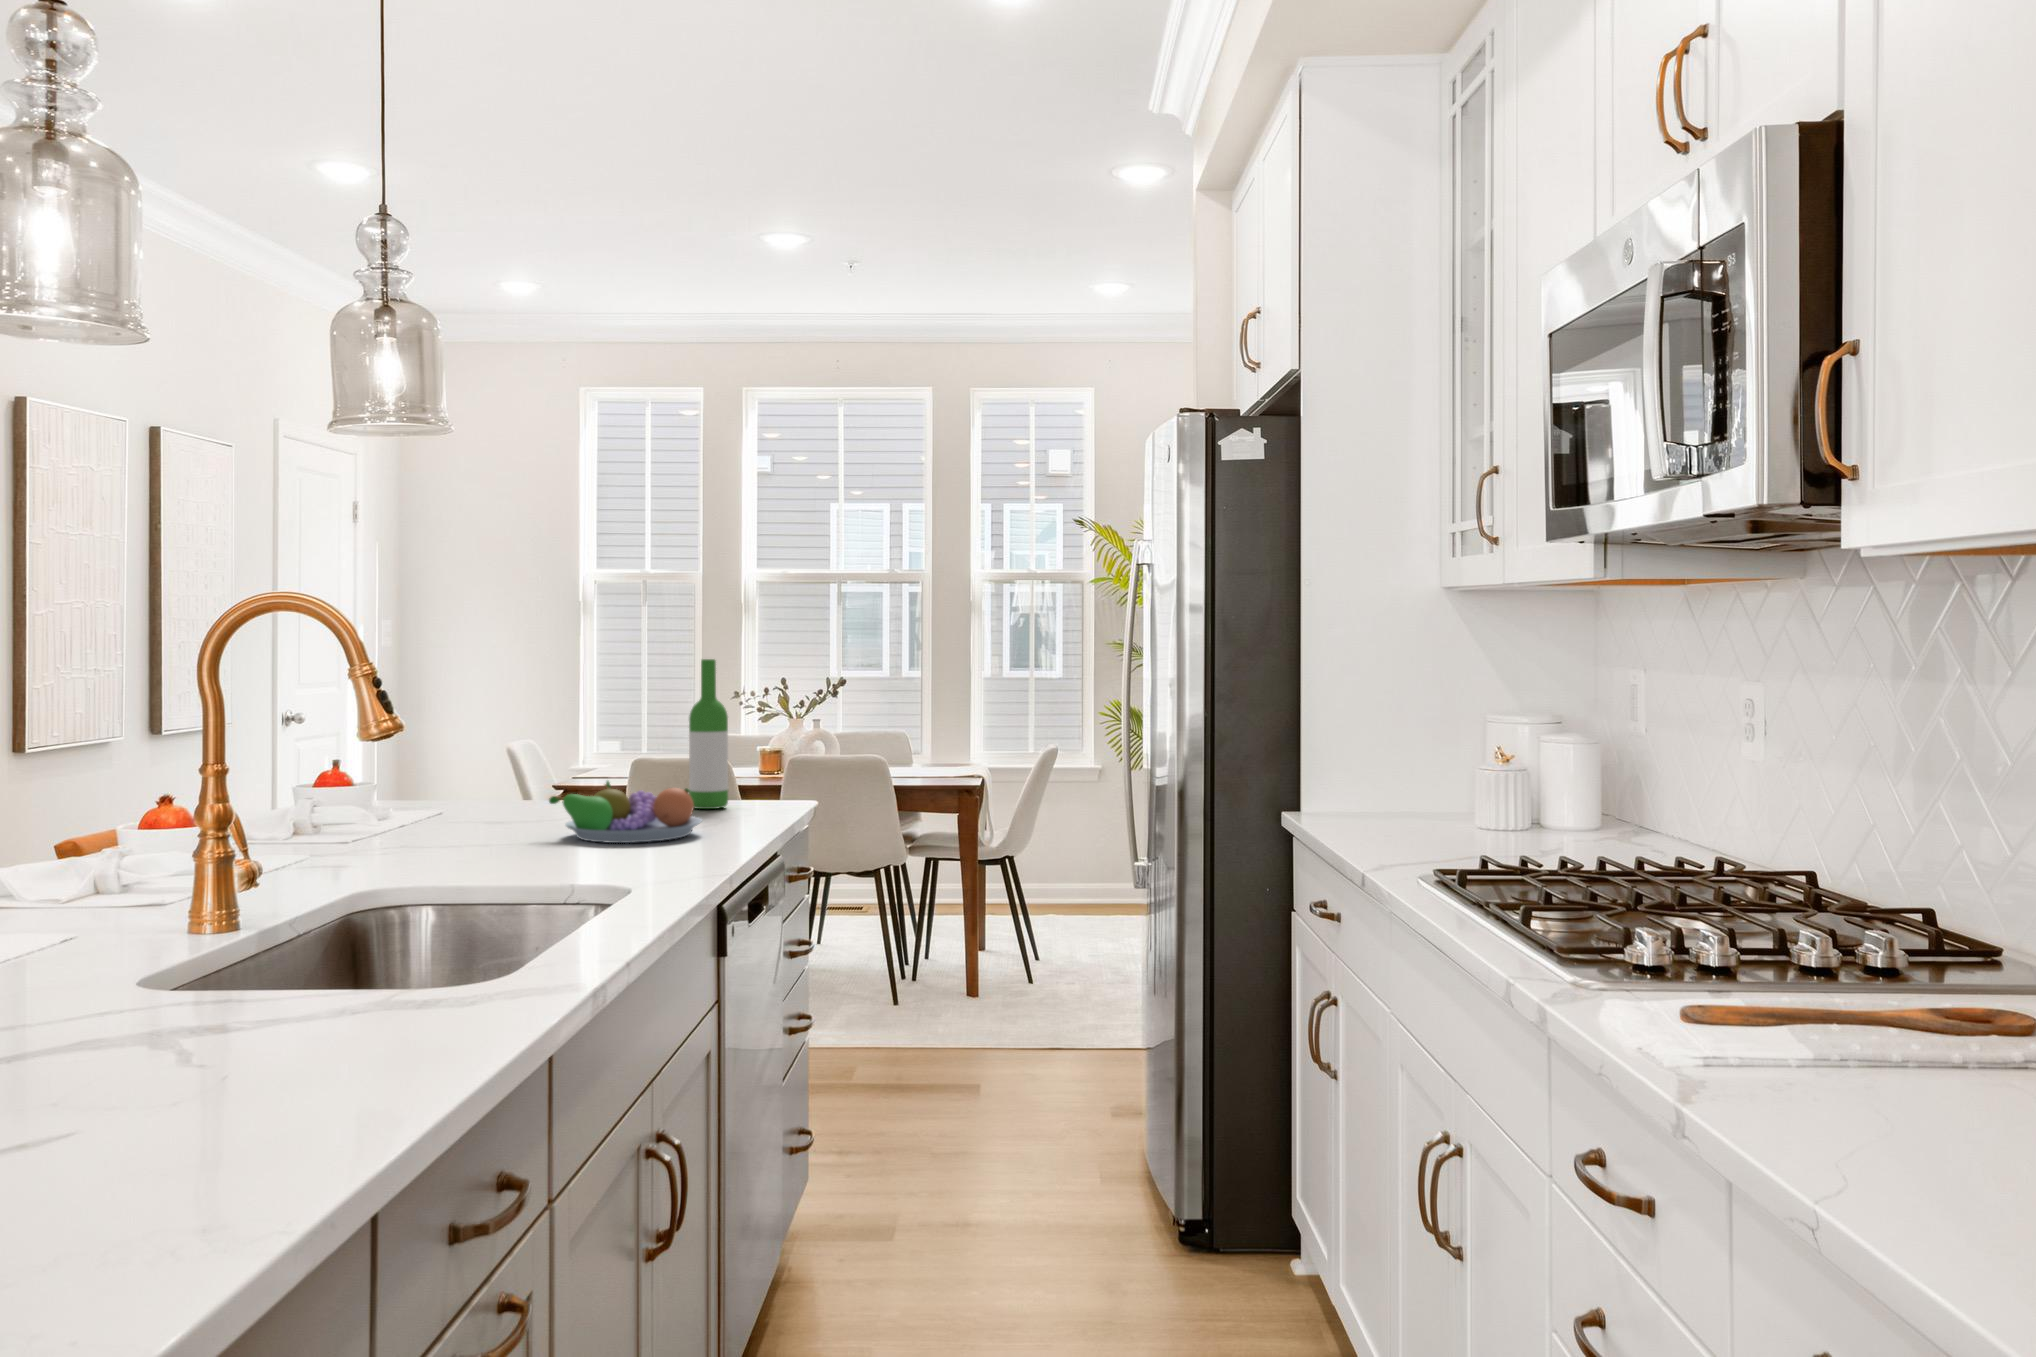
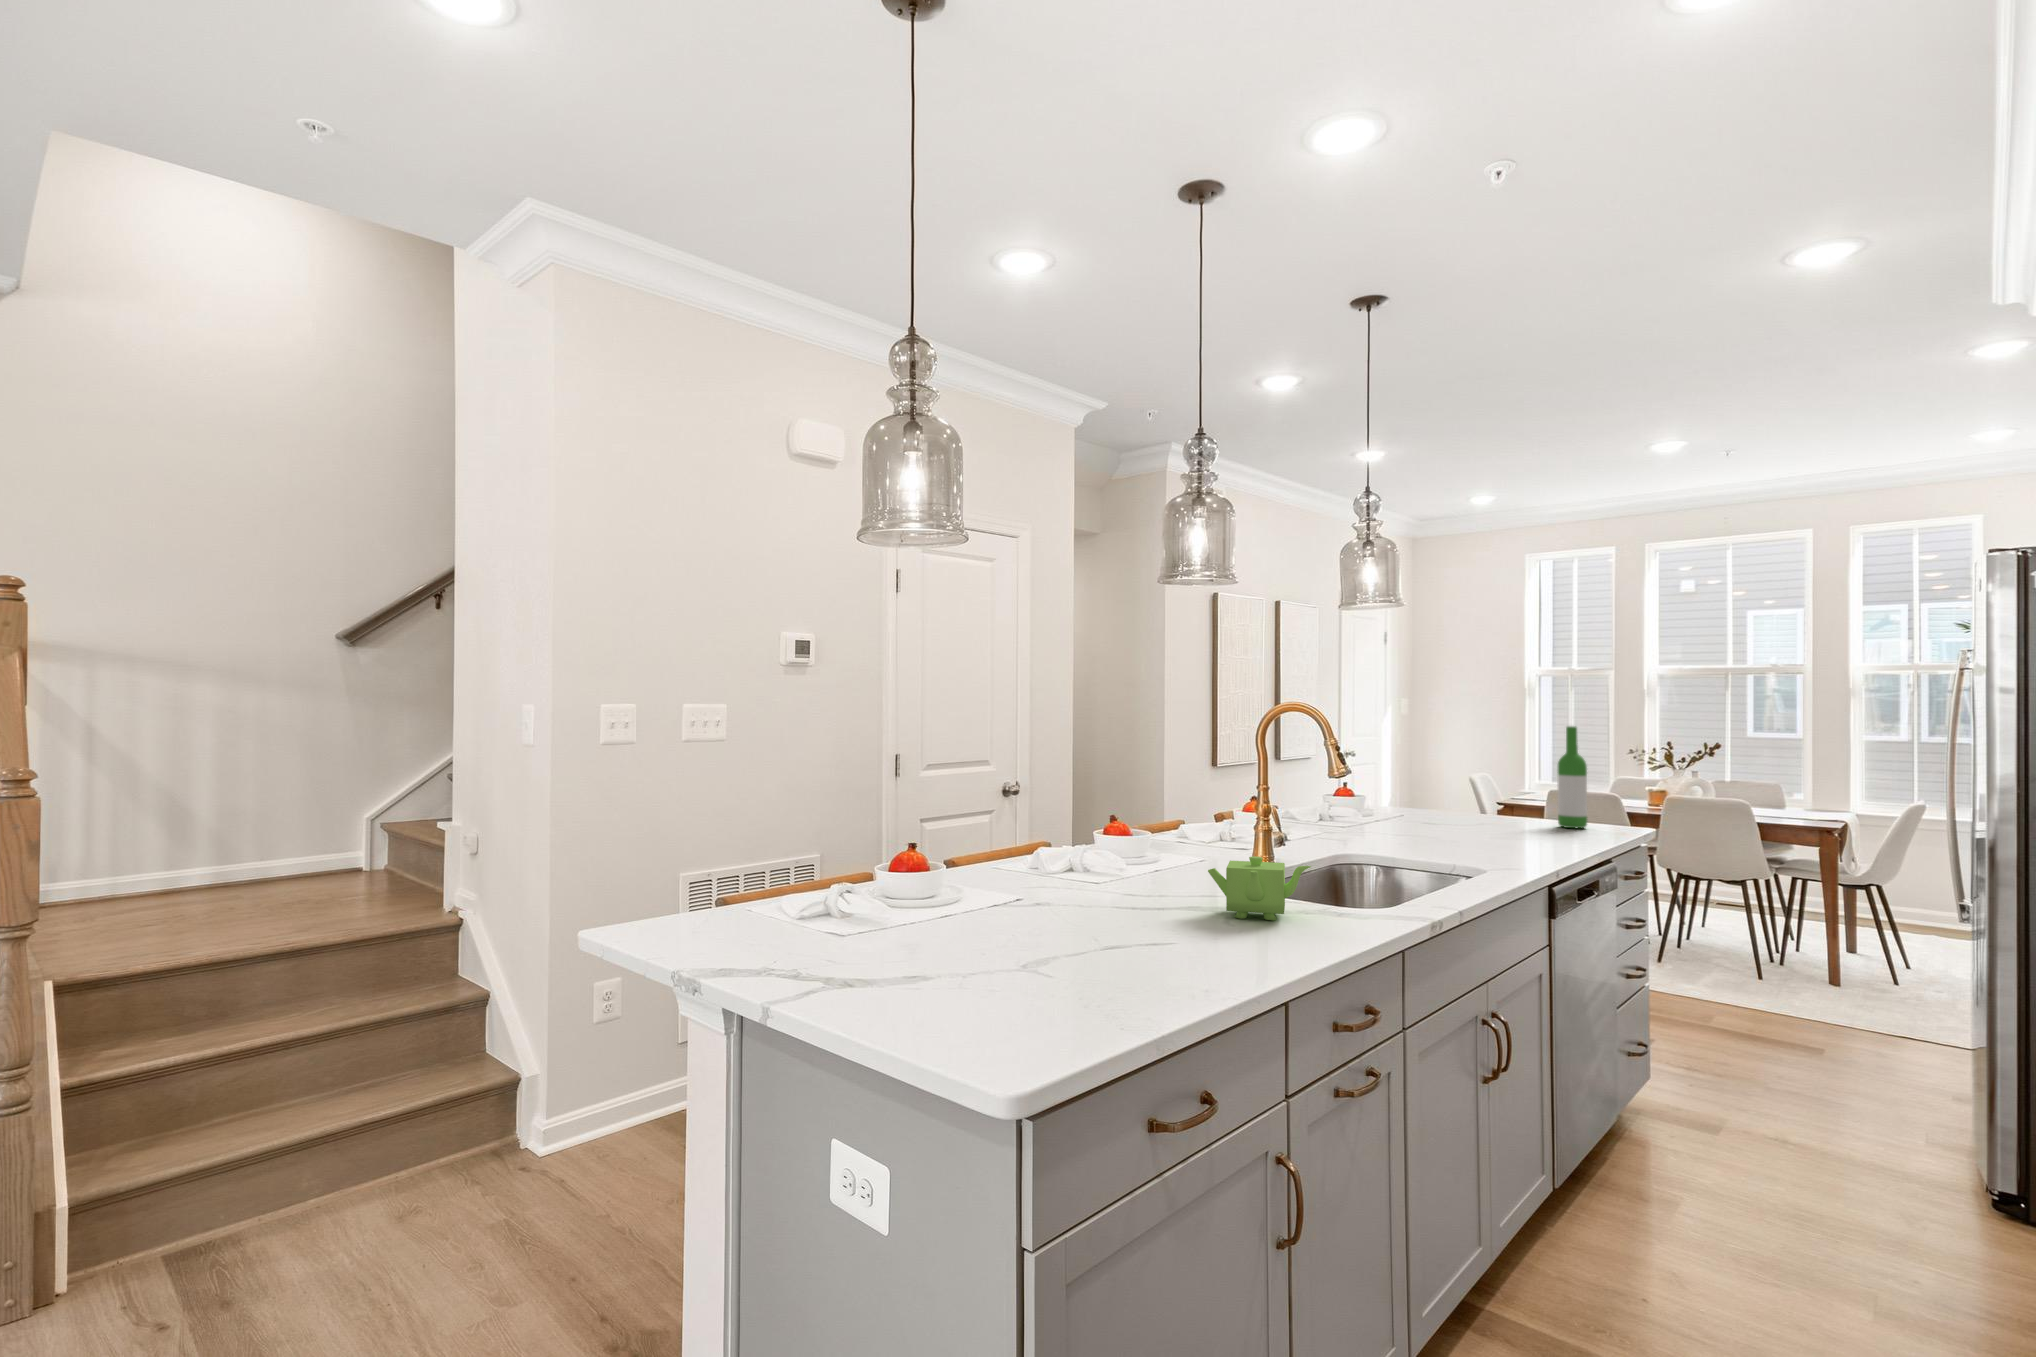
fruit bowl: present [549,781,702,843] -> none [1452,803,1555,845]
teapot: none [91,931,357,1083] -> present [1208,856,1311,920]

